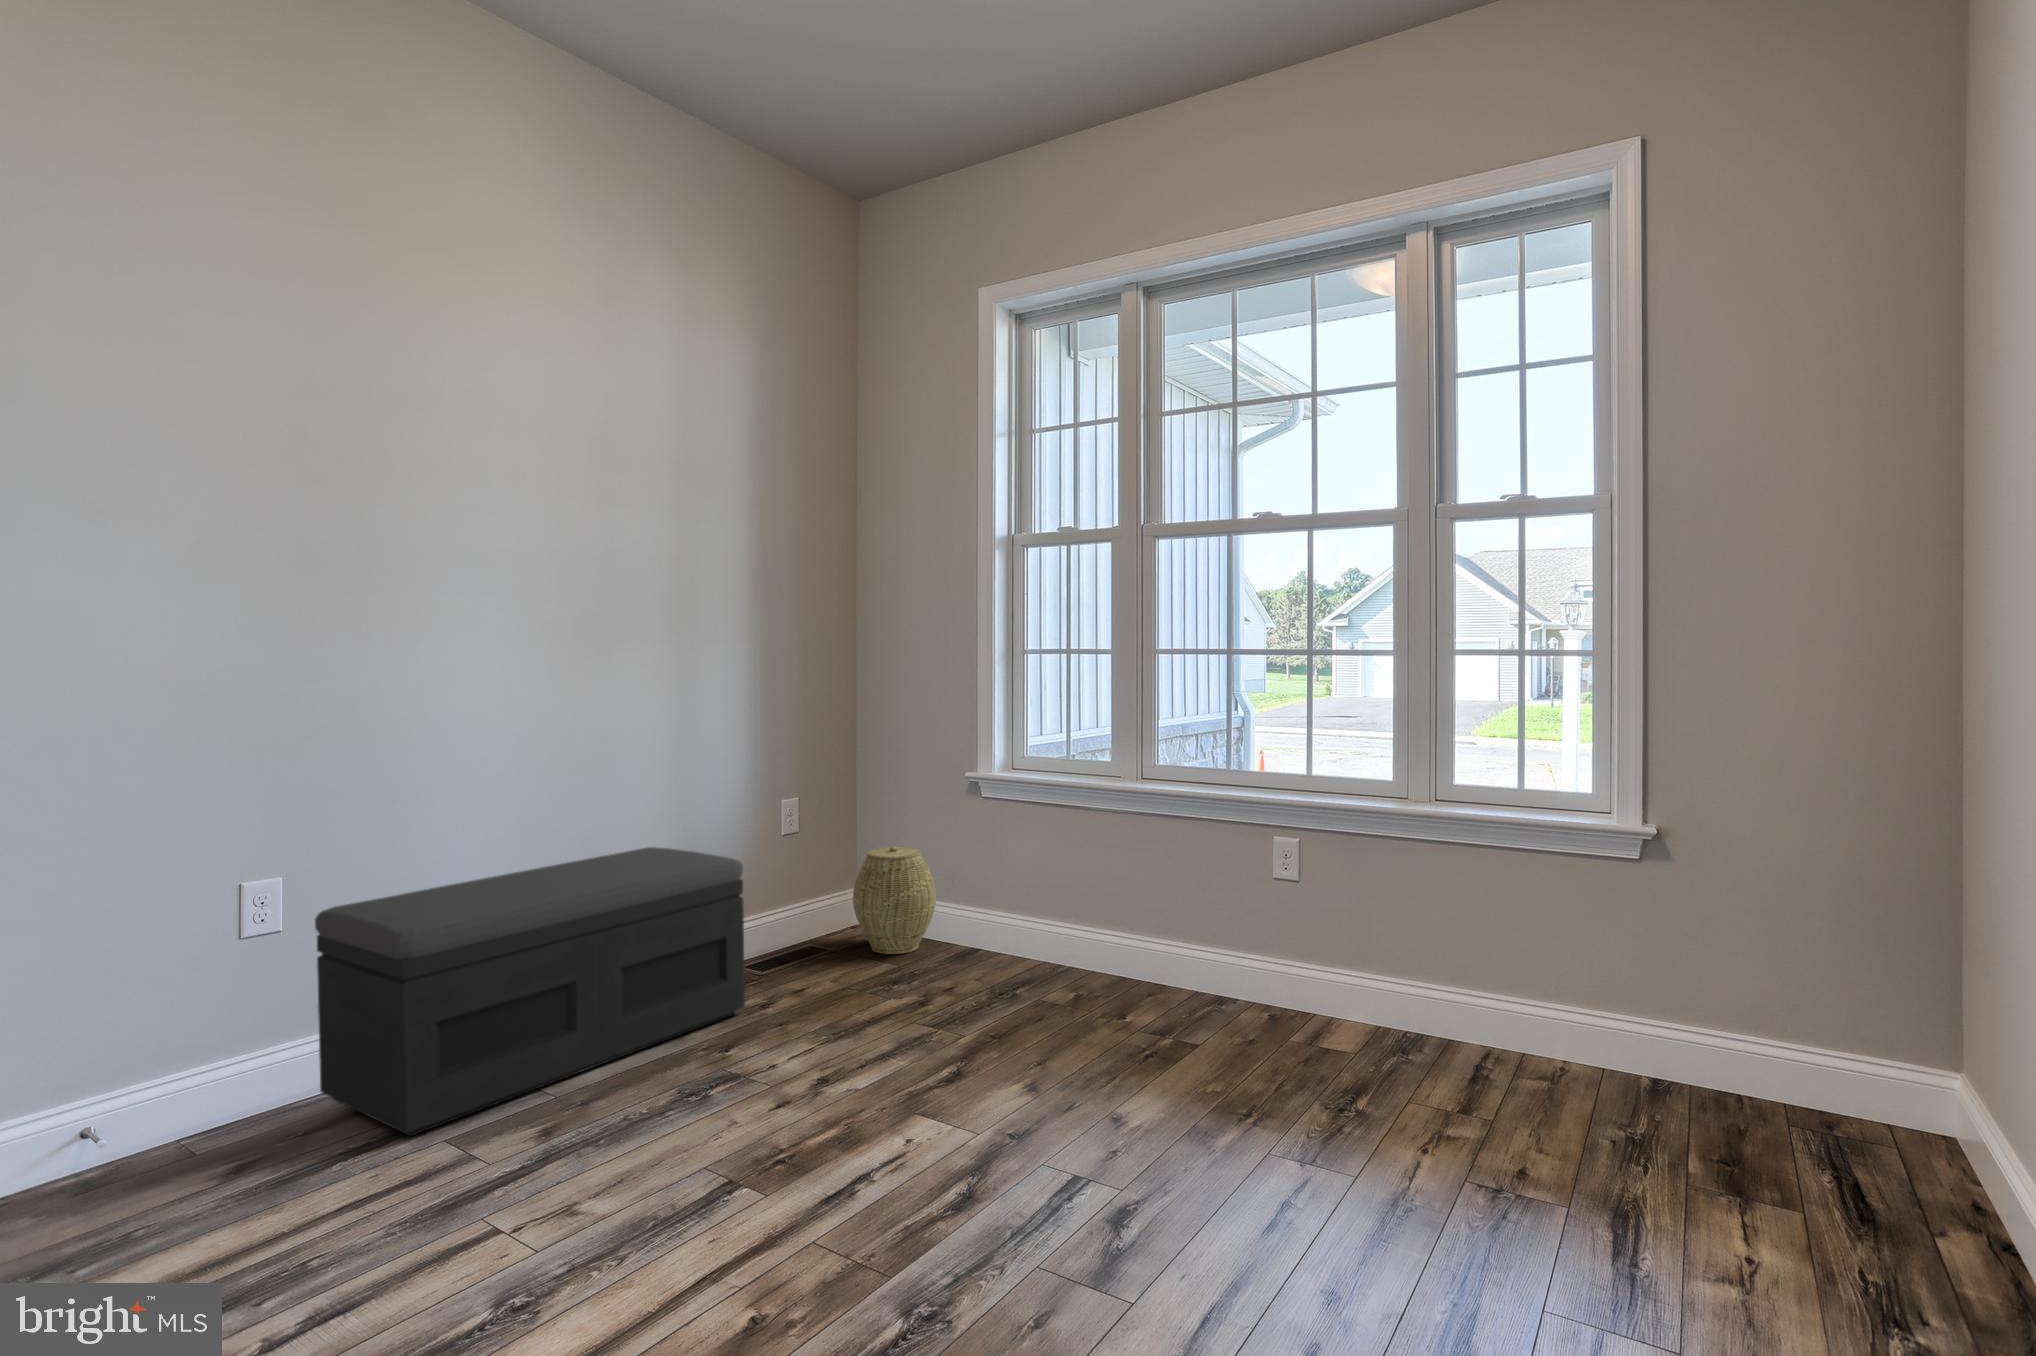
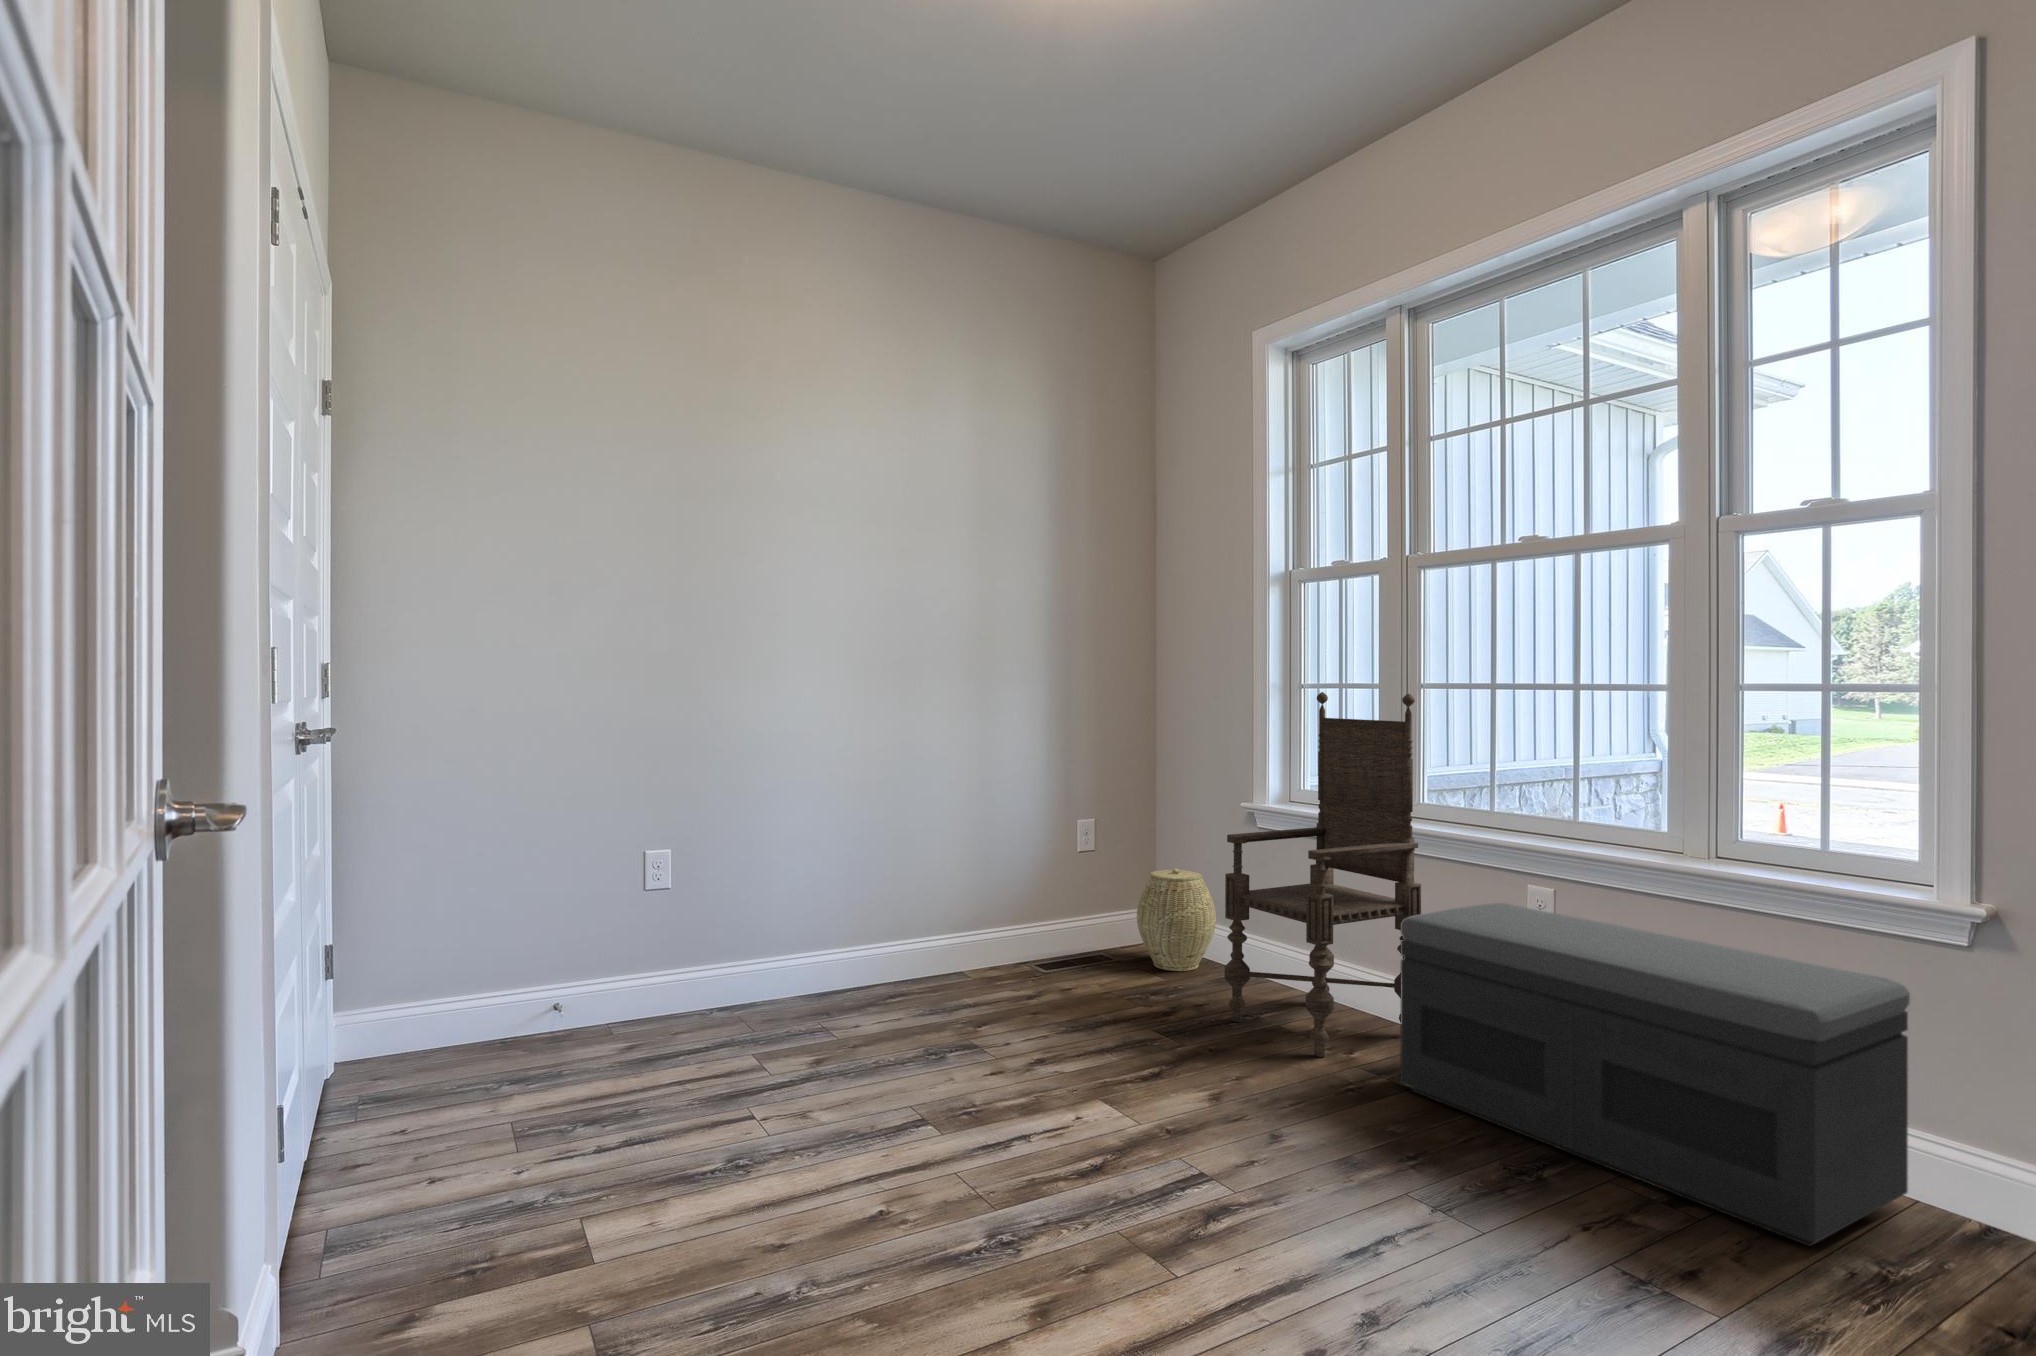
armchair: none [981,657,1168,1024] -> present [1224,692,1421,1057]
storage bench: present [315,847,745,1136] -> present [1400,903,1910,1246]

